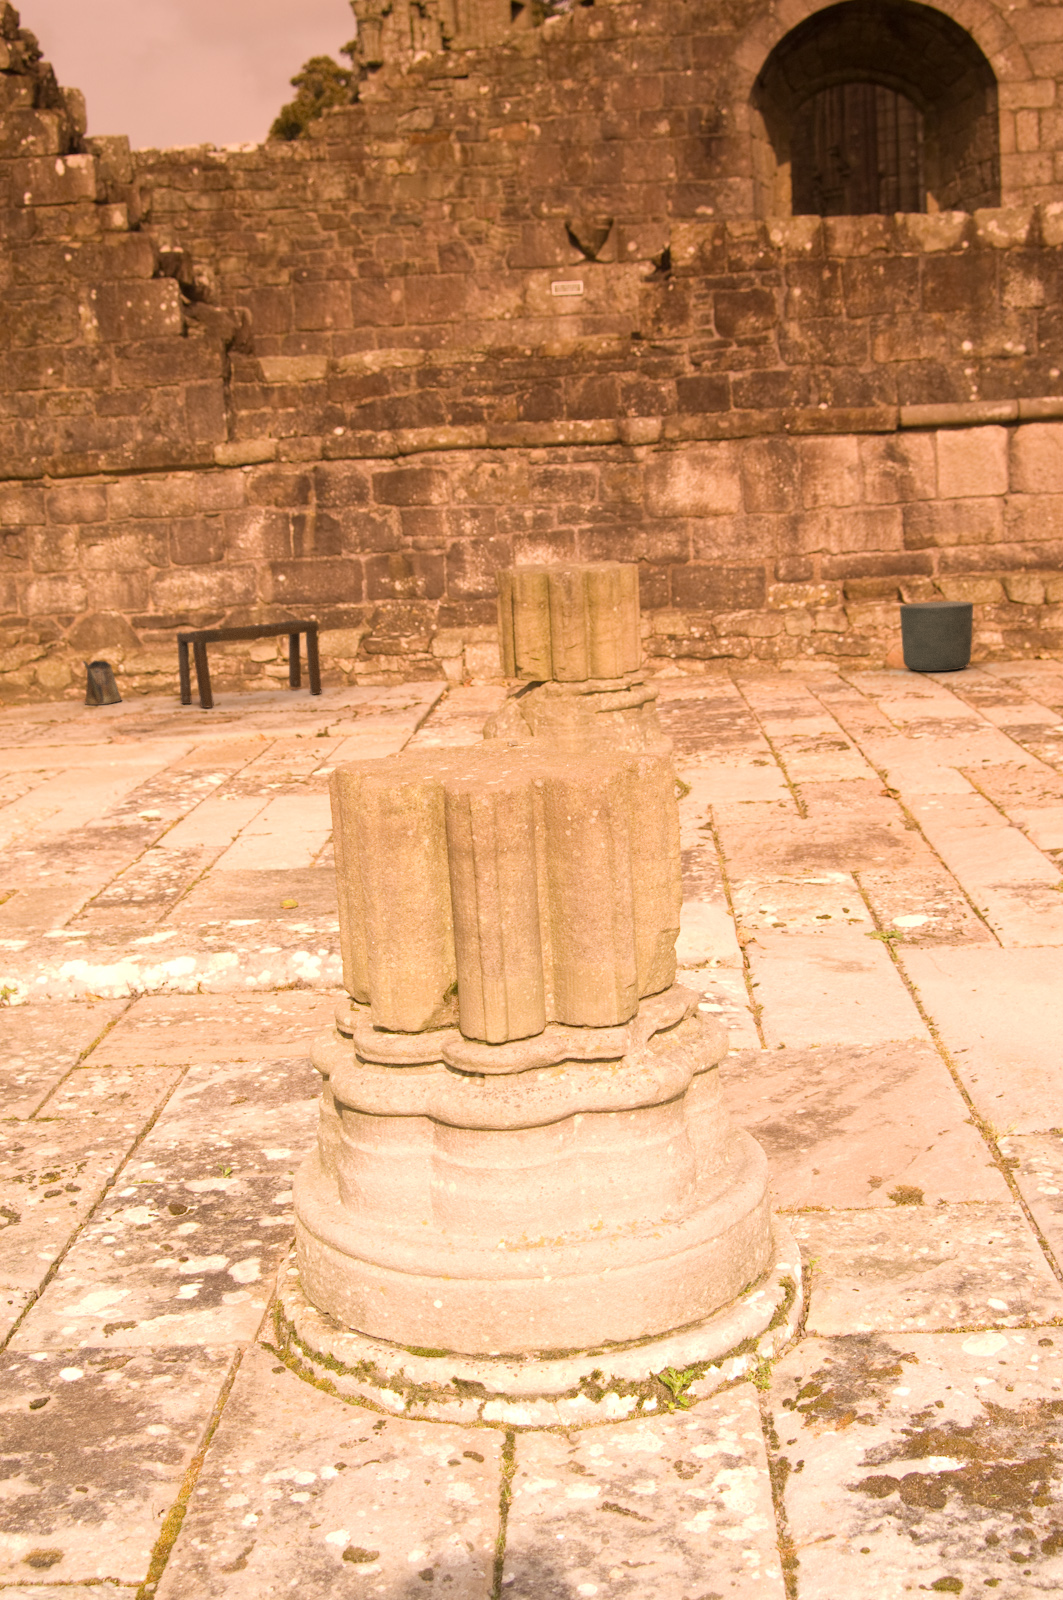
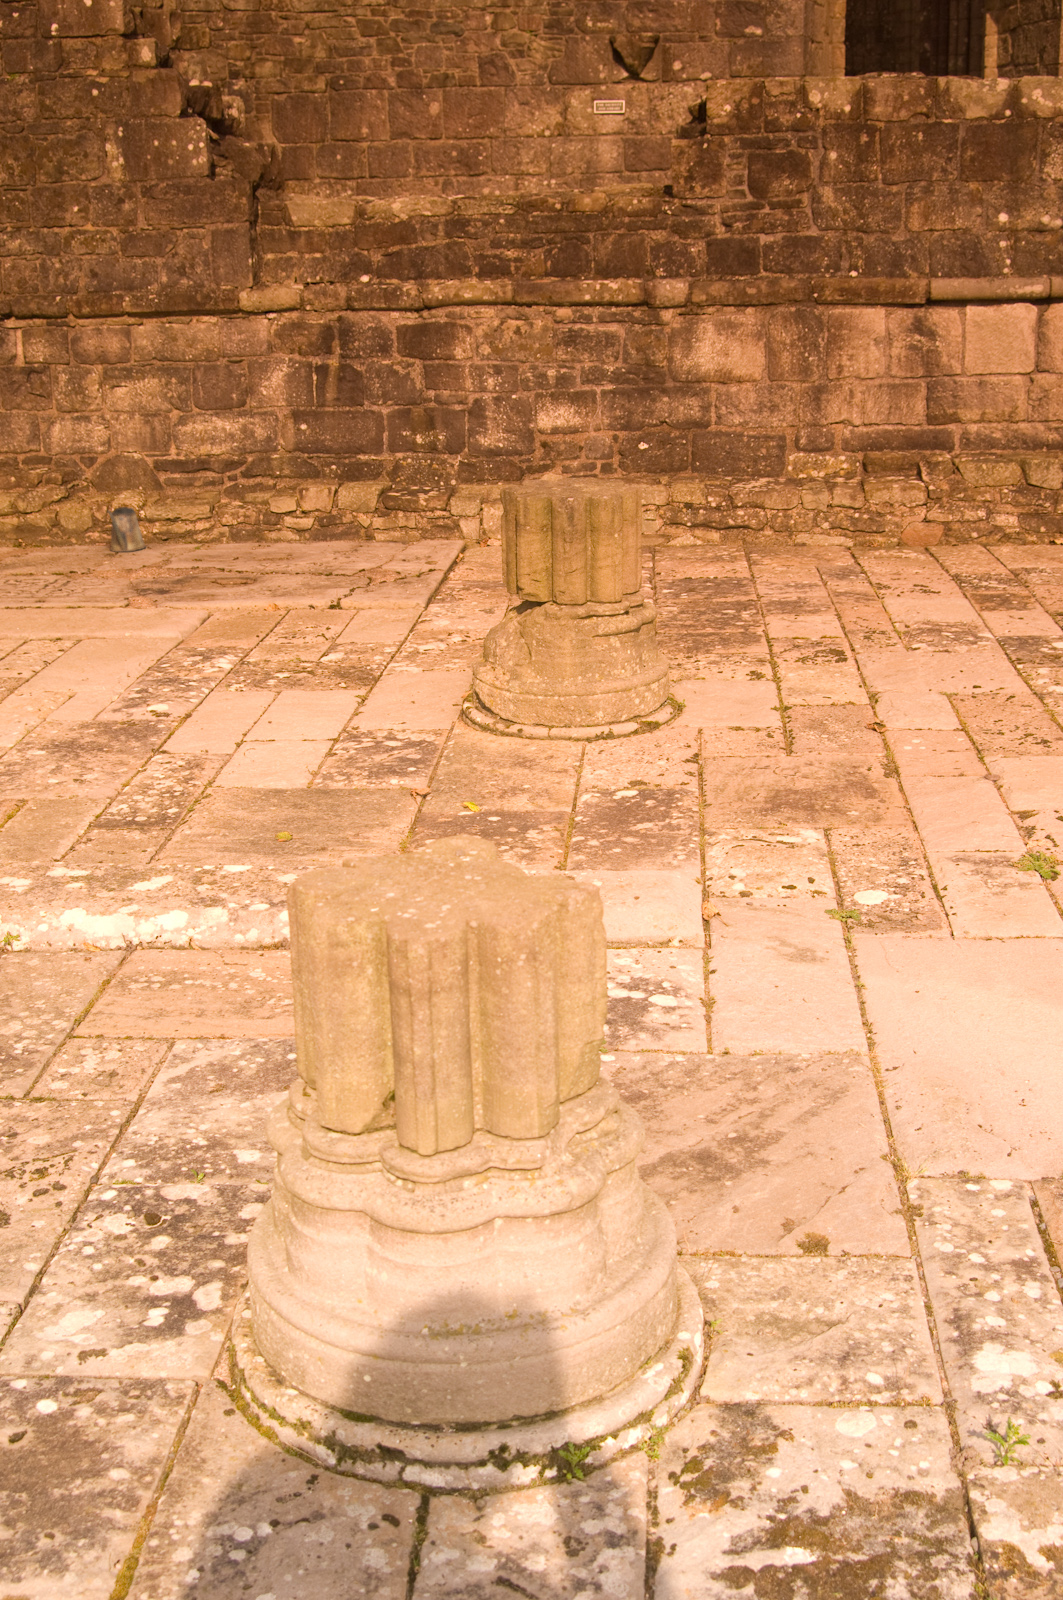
planter: present [900,601,973,671] -> none [915,481,988,554]
bench: present [177,620,321,707] -> none [199,473,340,563]

